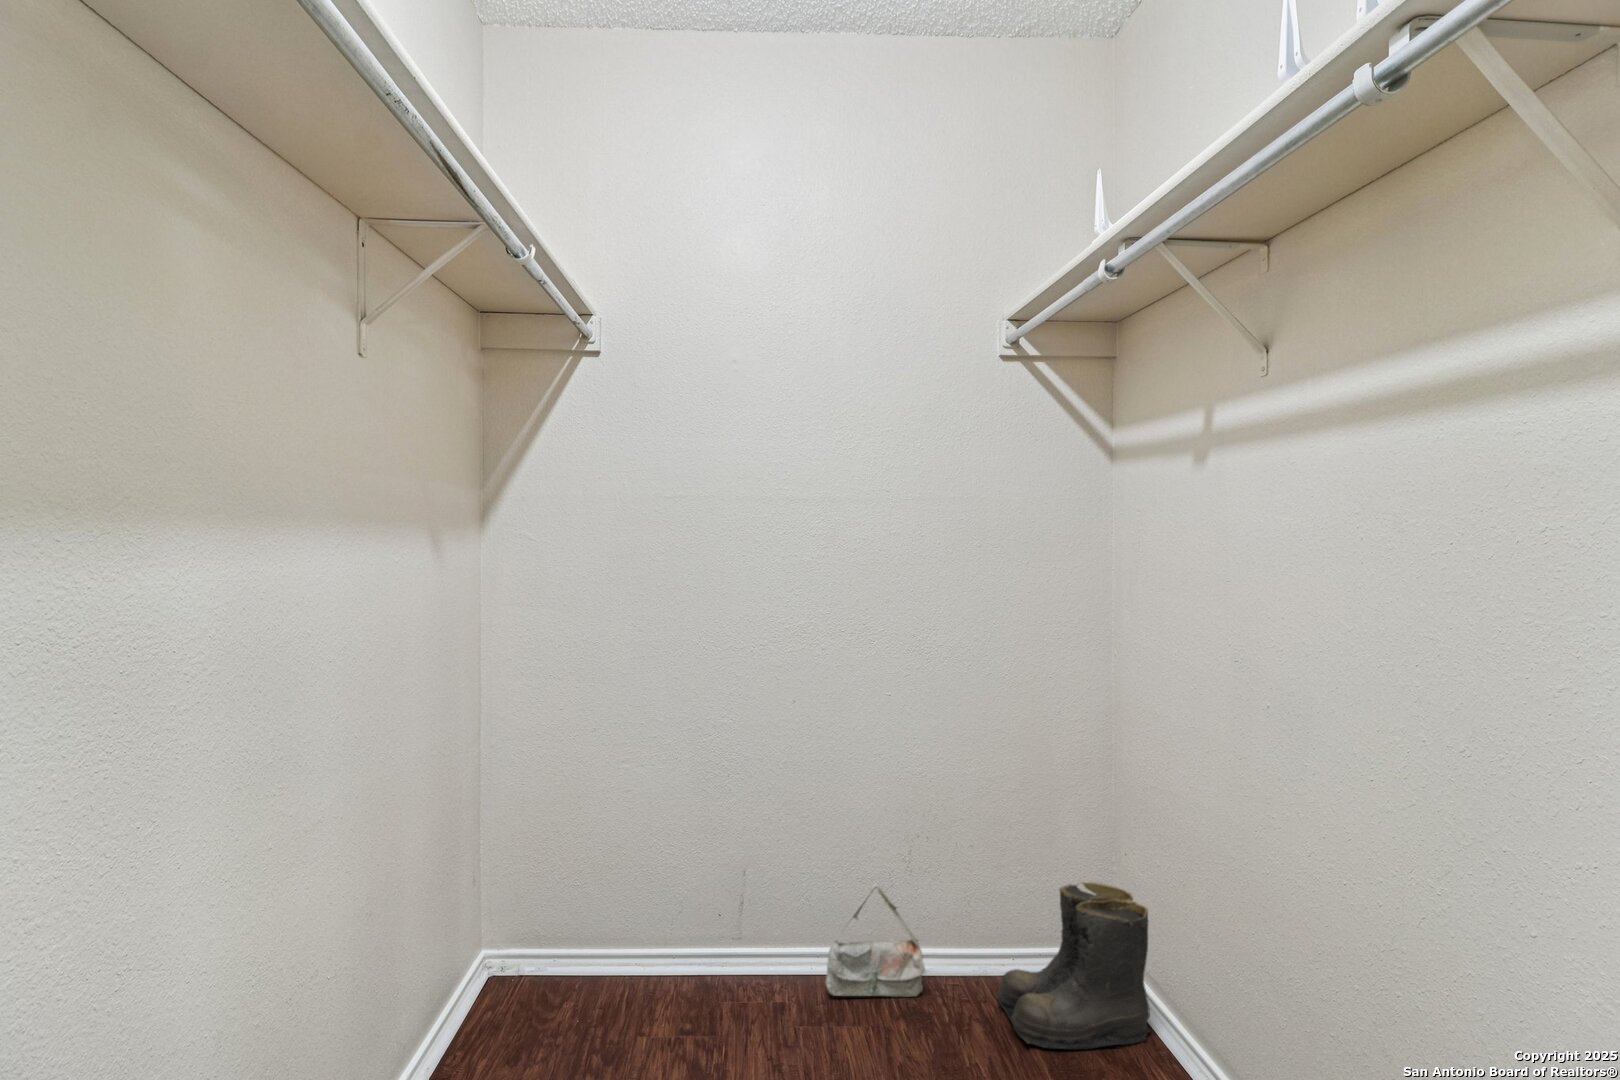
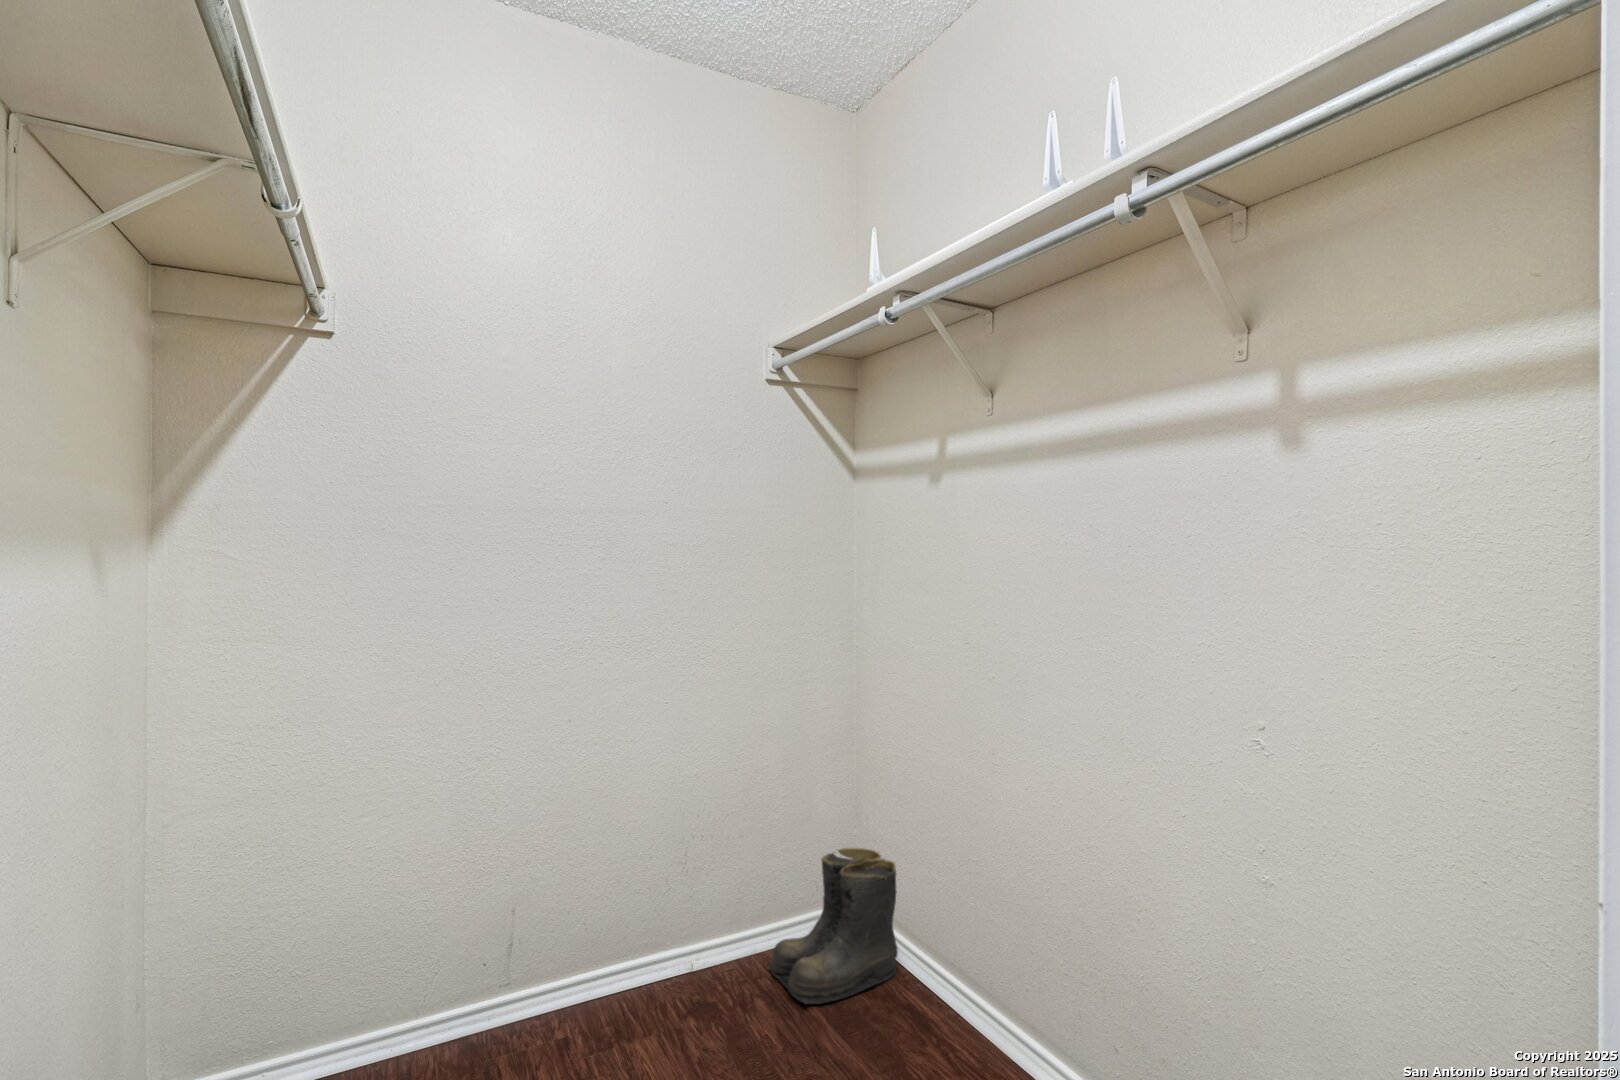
bag: present [825,883,926,997] -> none [606,886,706,1007]

